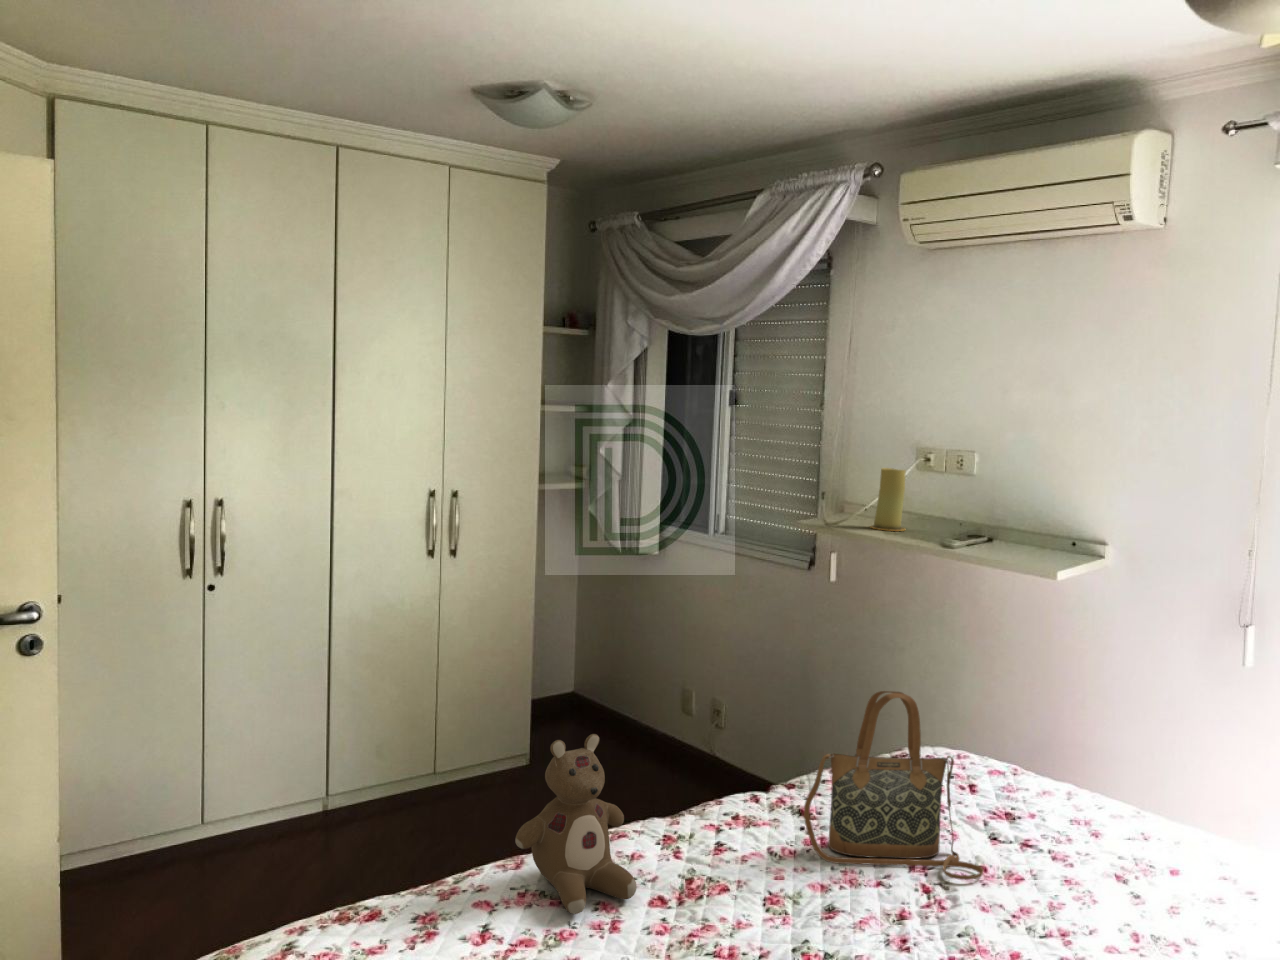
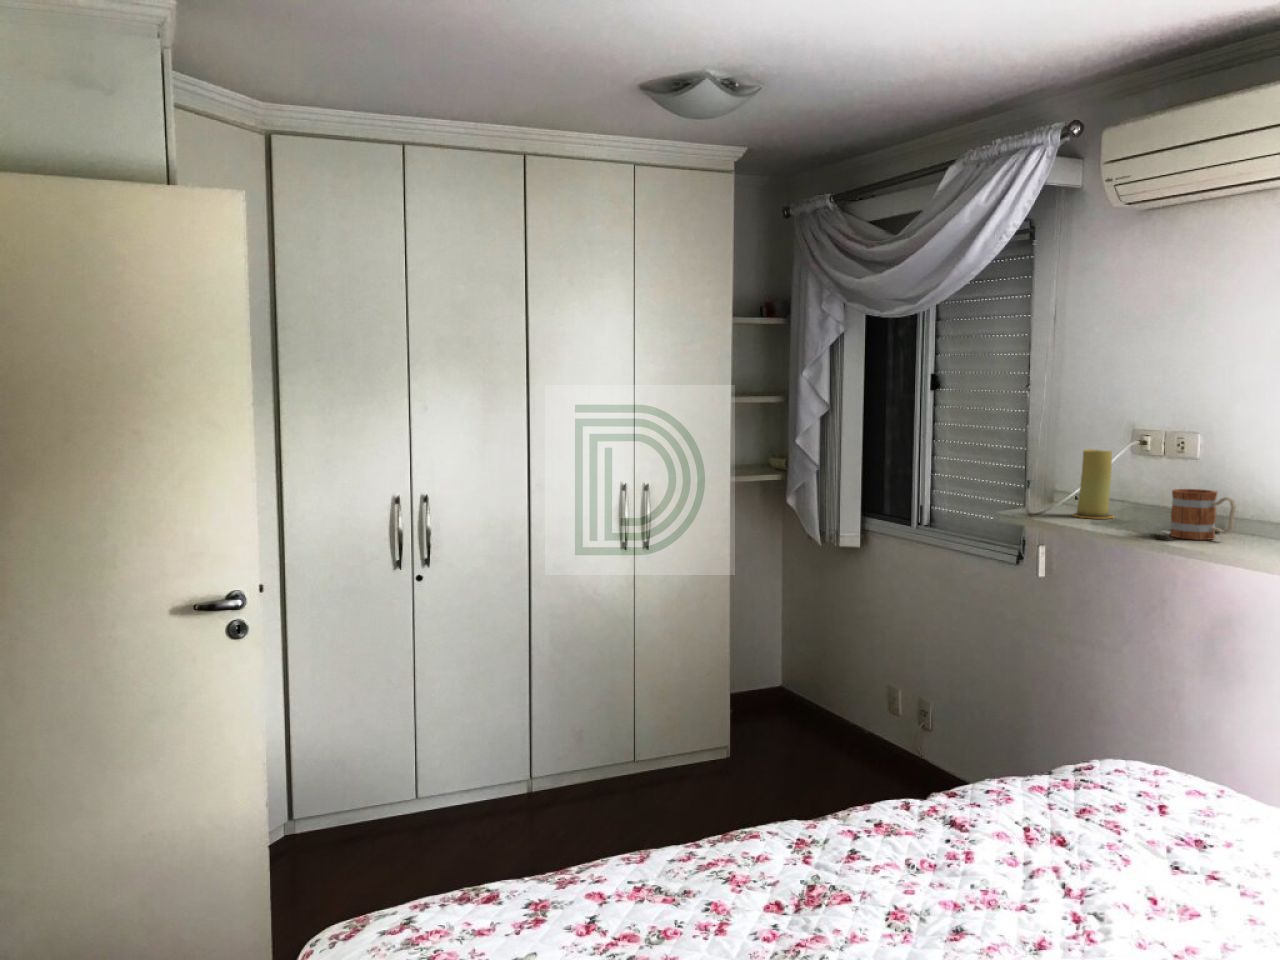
mug: none [960,506,1015,551] -> present [1170,489,1236,540]
handbag: present [804,691,983,880] -> none [942,698,1151,913]
stuffed bear: present [515,734,637,914] -> none [628,733,749,913]

